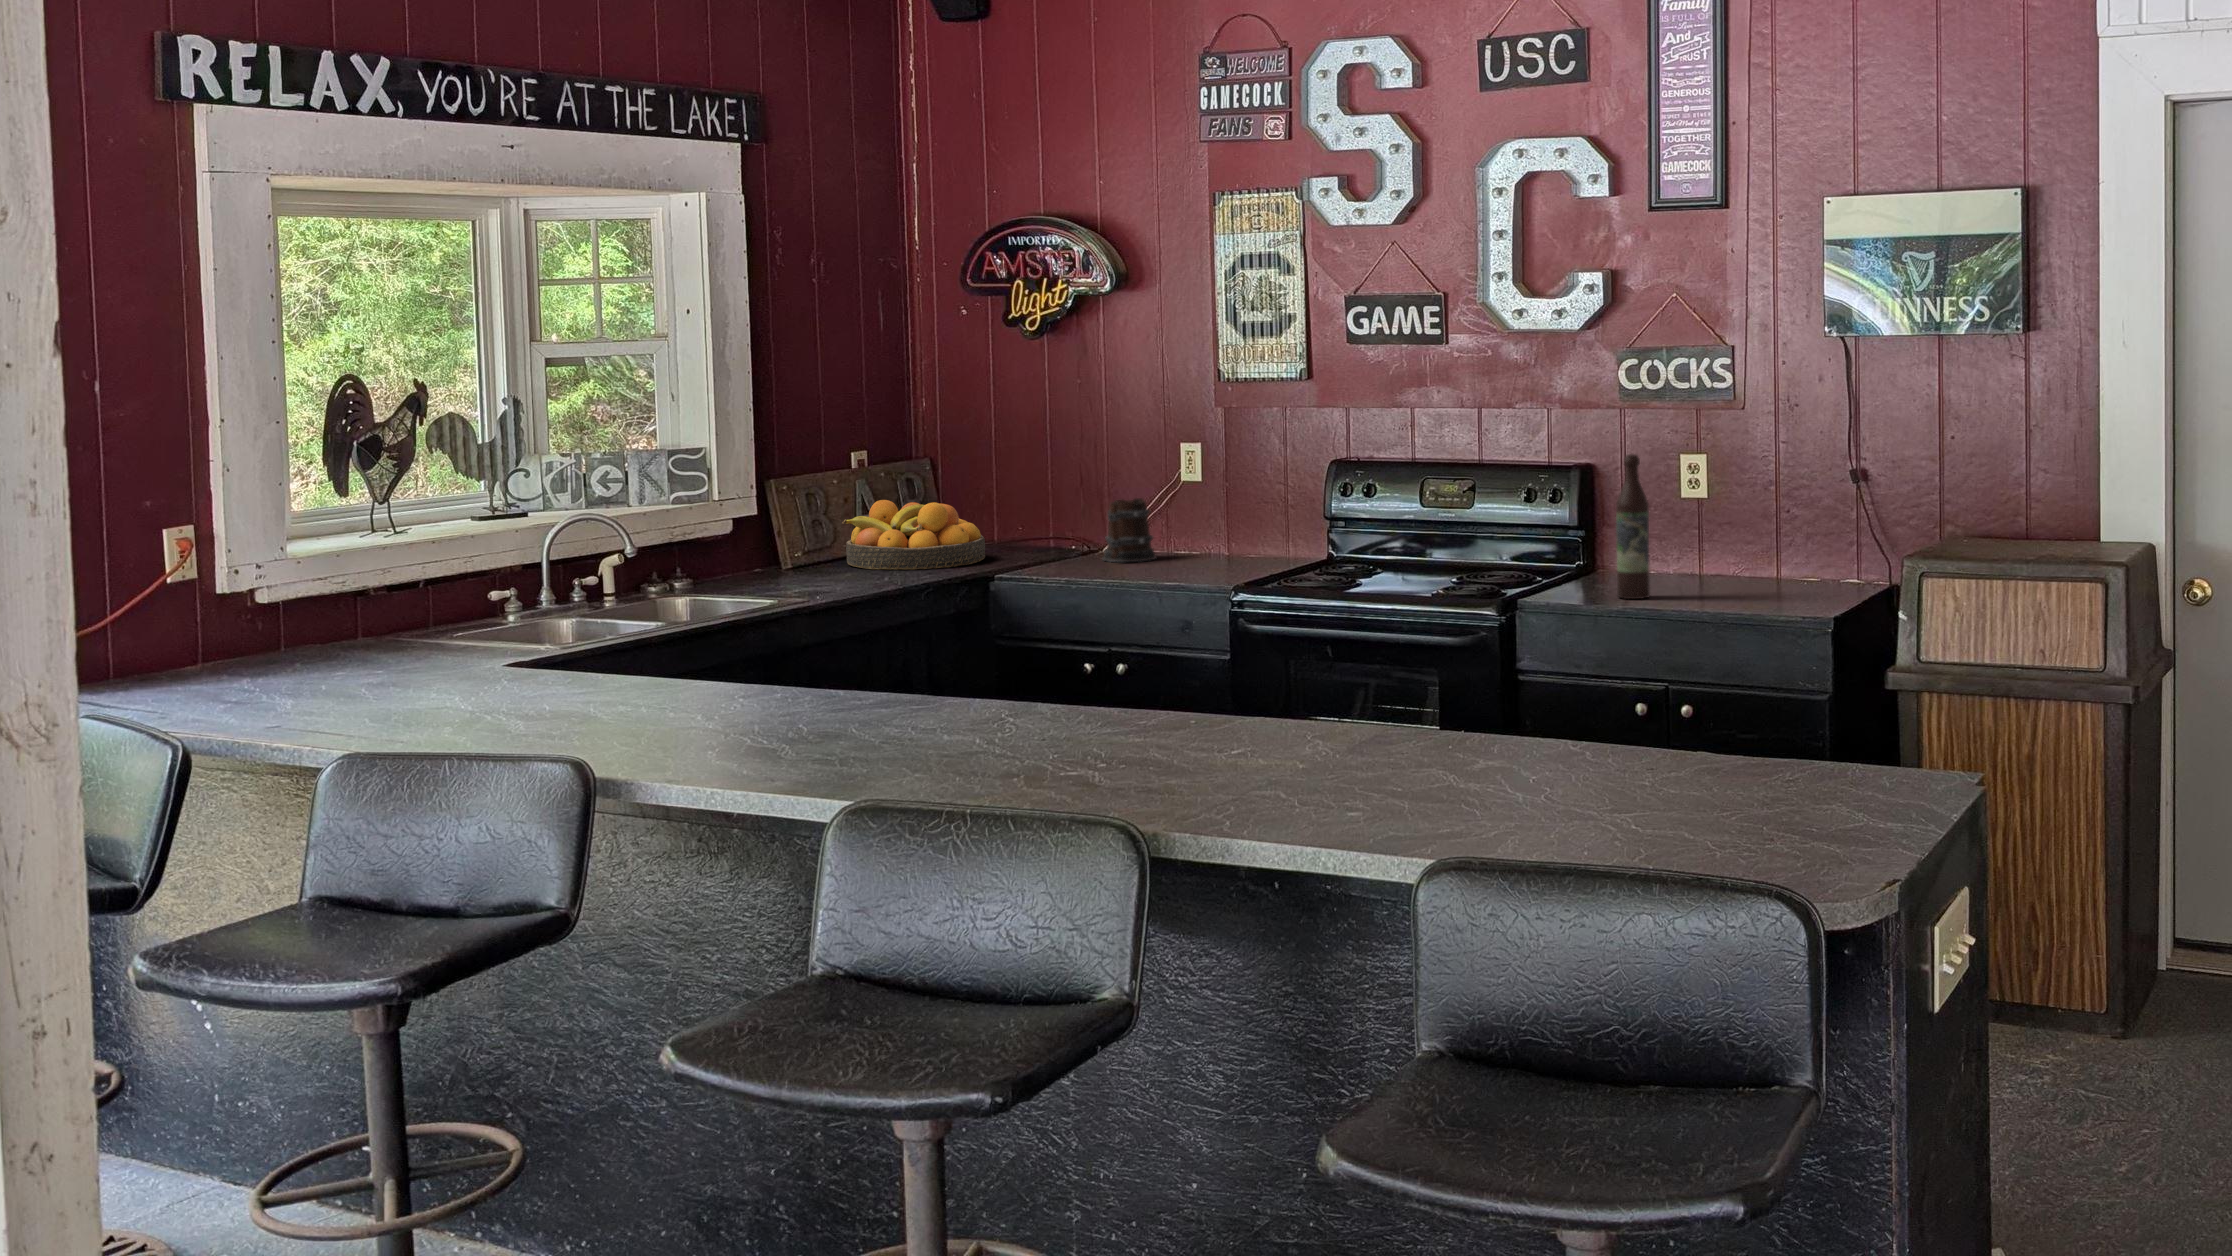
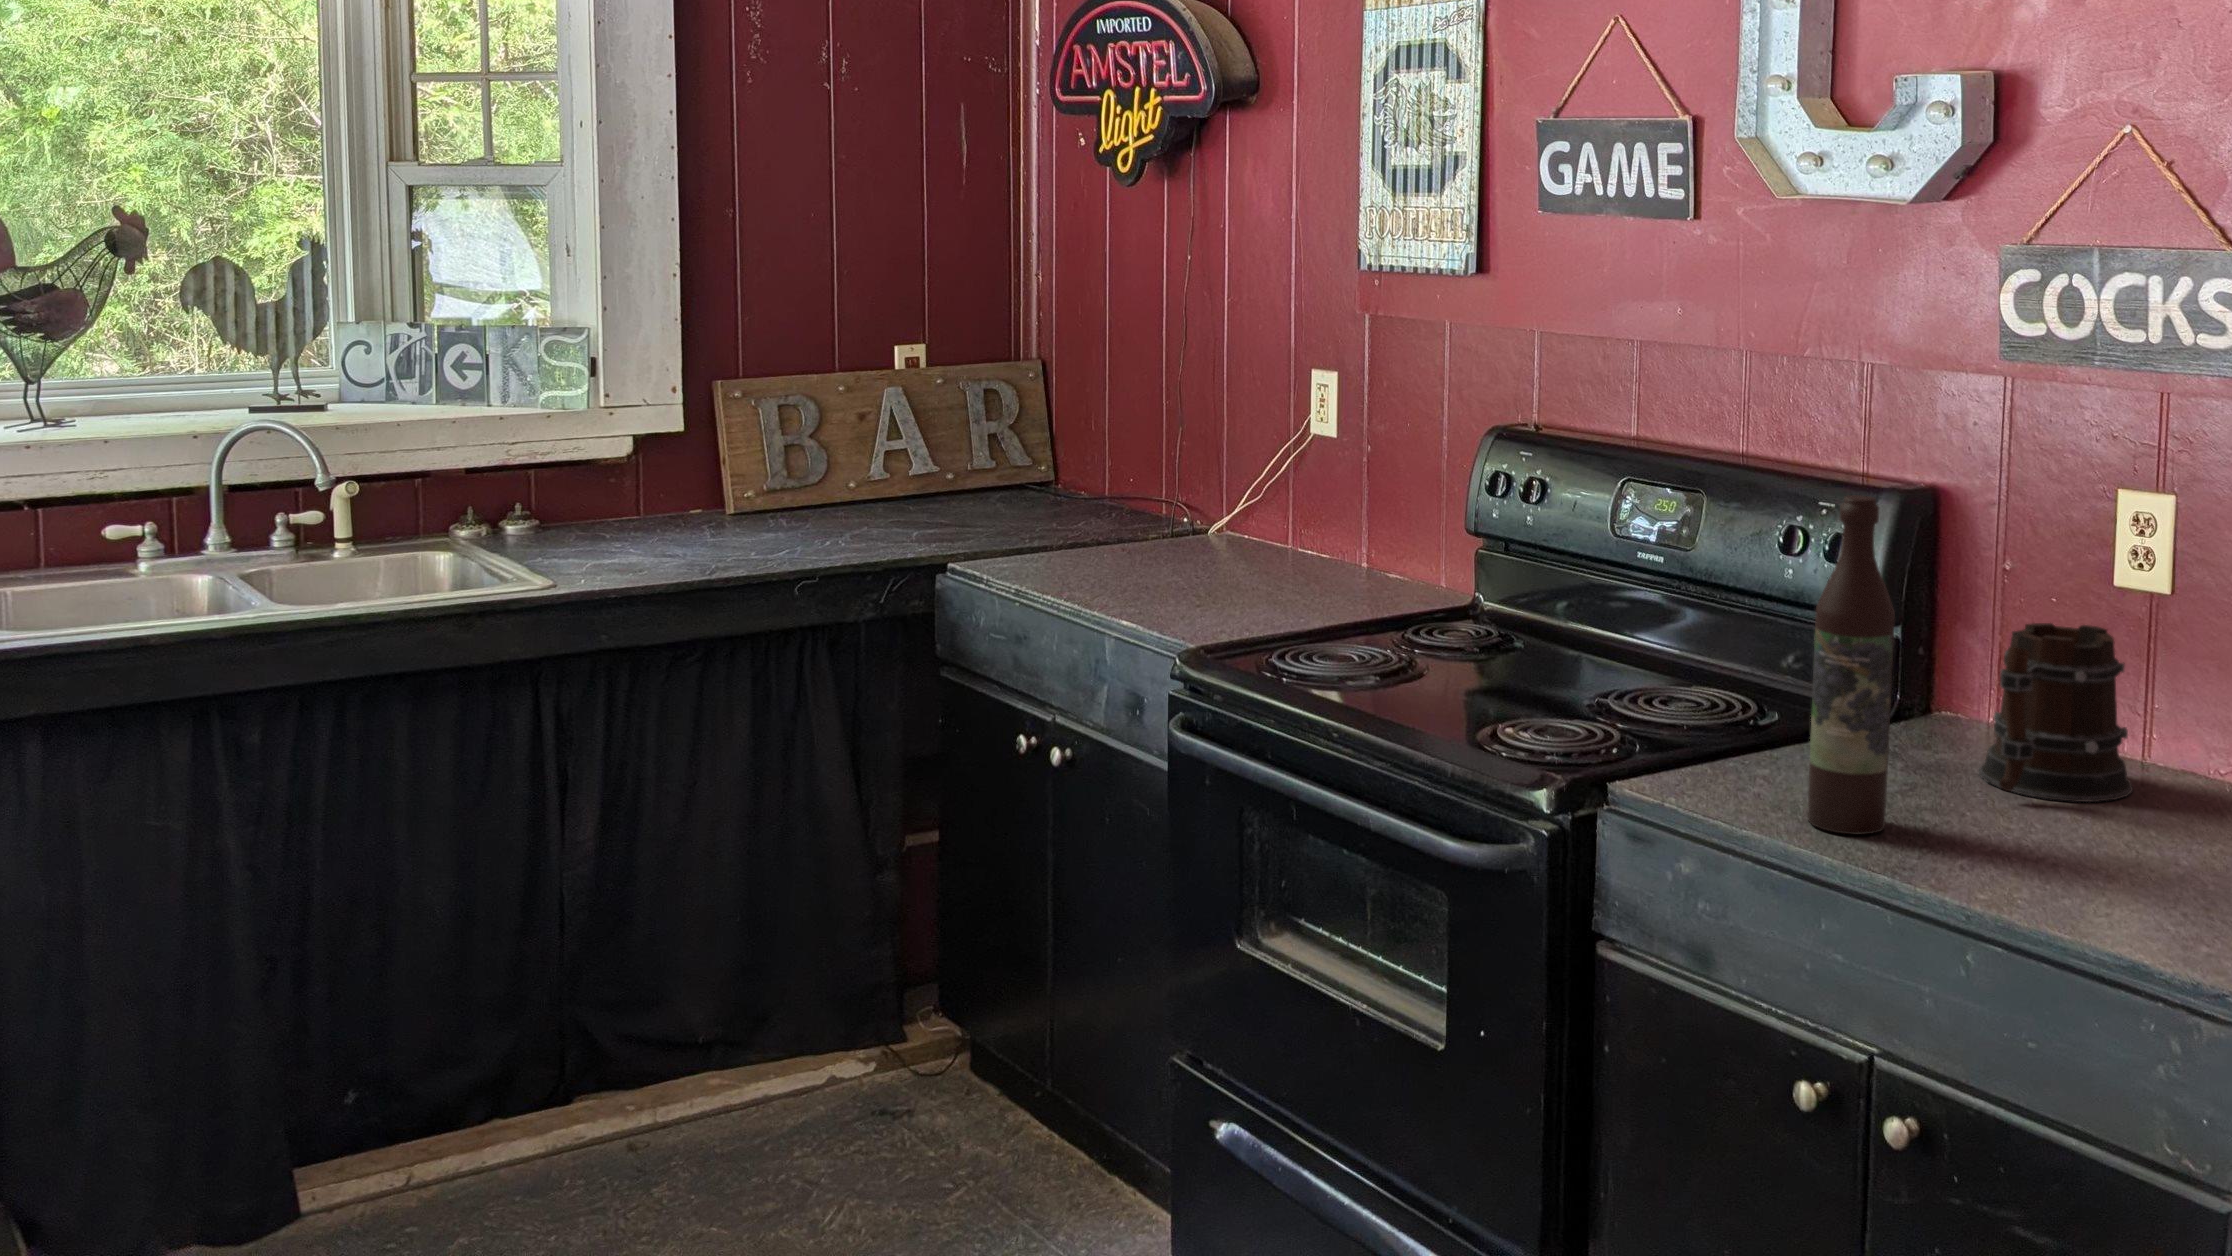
beer mug: present [1103,498,1156,562] -> present [1979,623,2133,802]
fruit bowl: present [843,500,985,570] -> none [809,419,1023,535]

